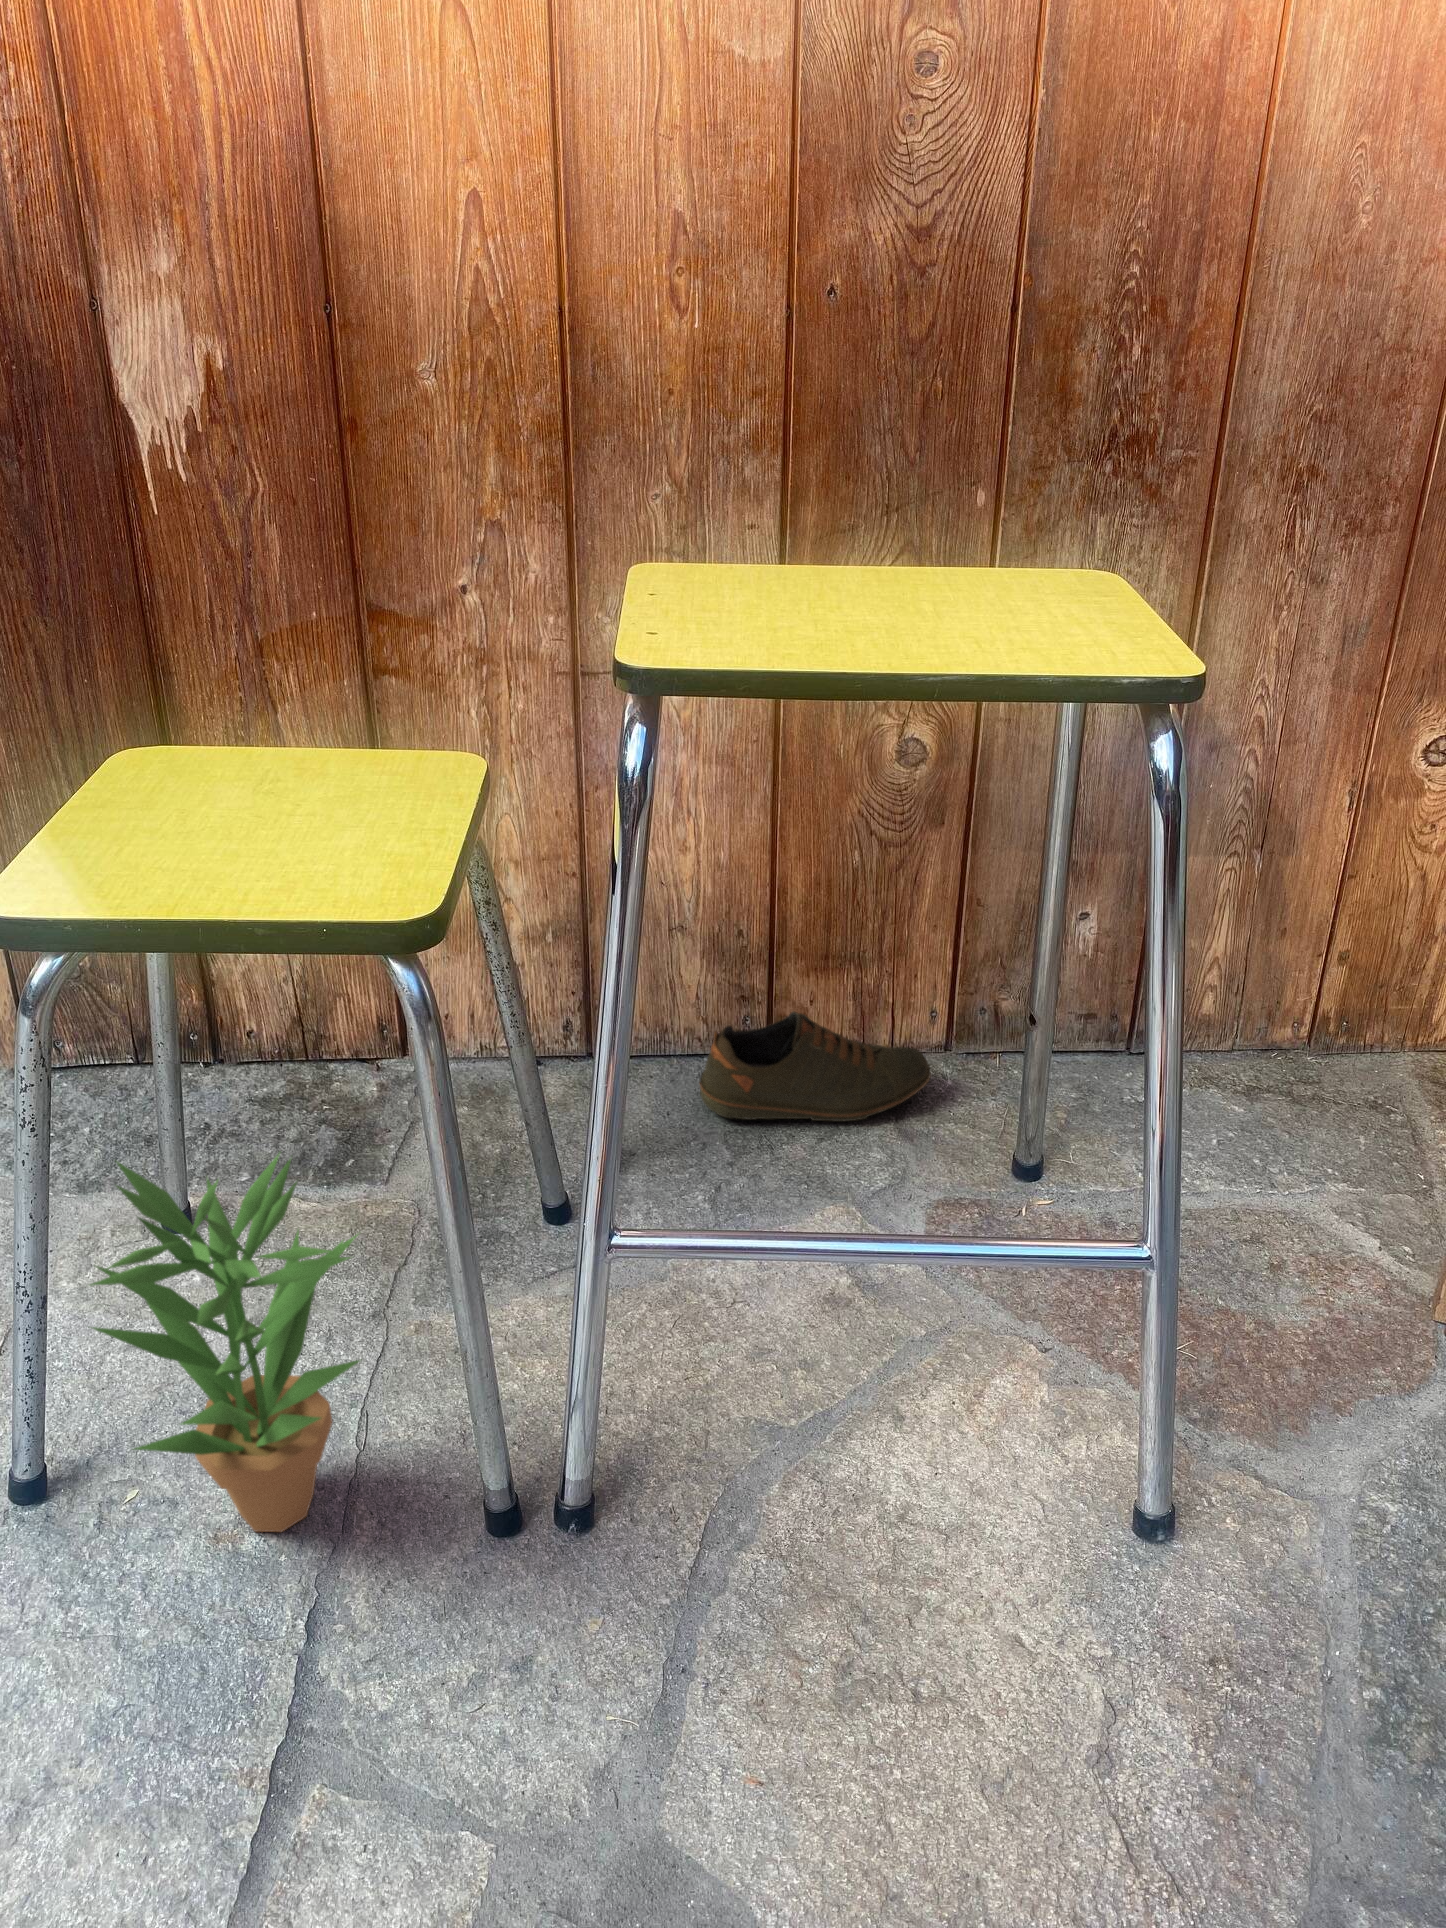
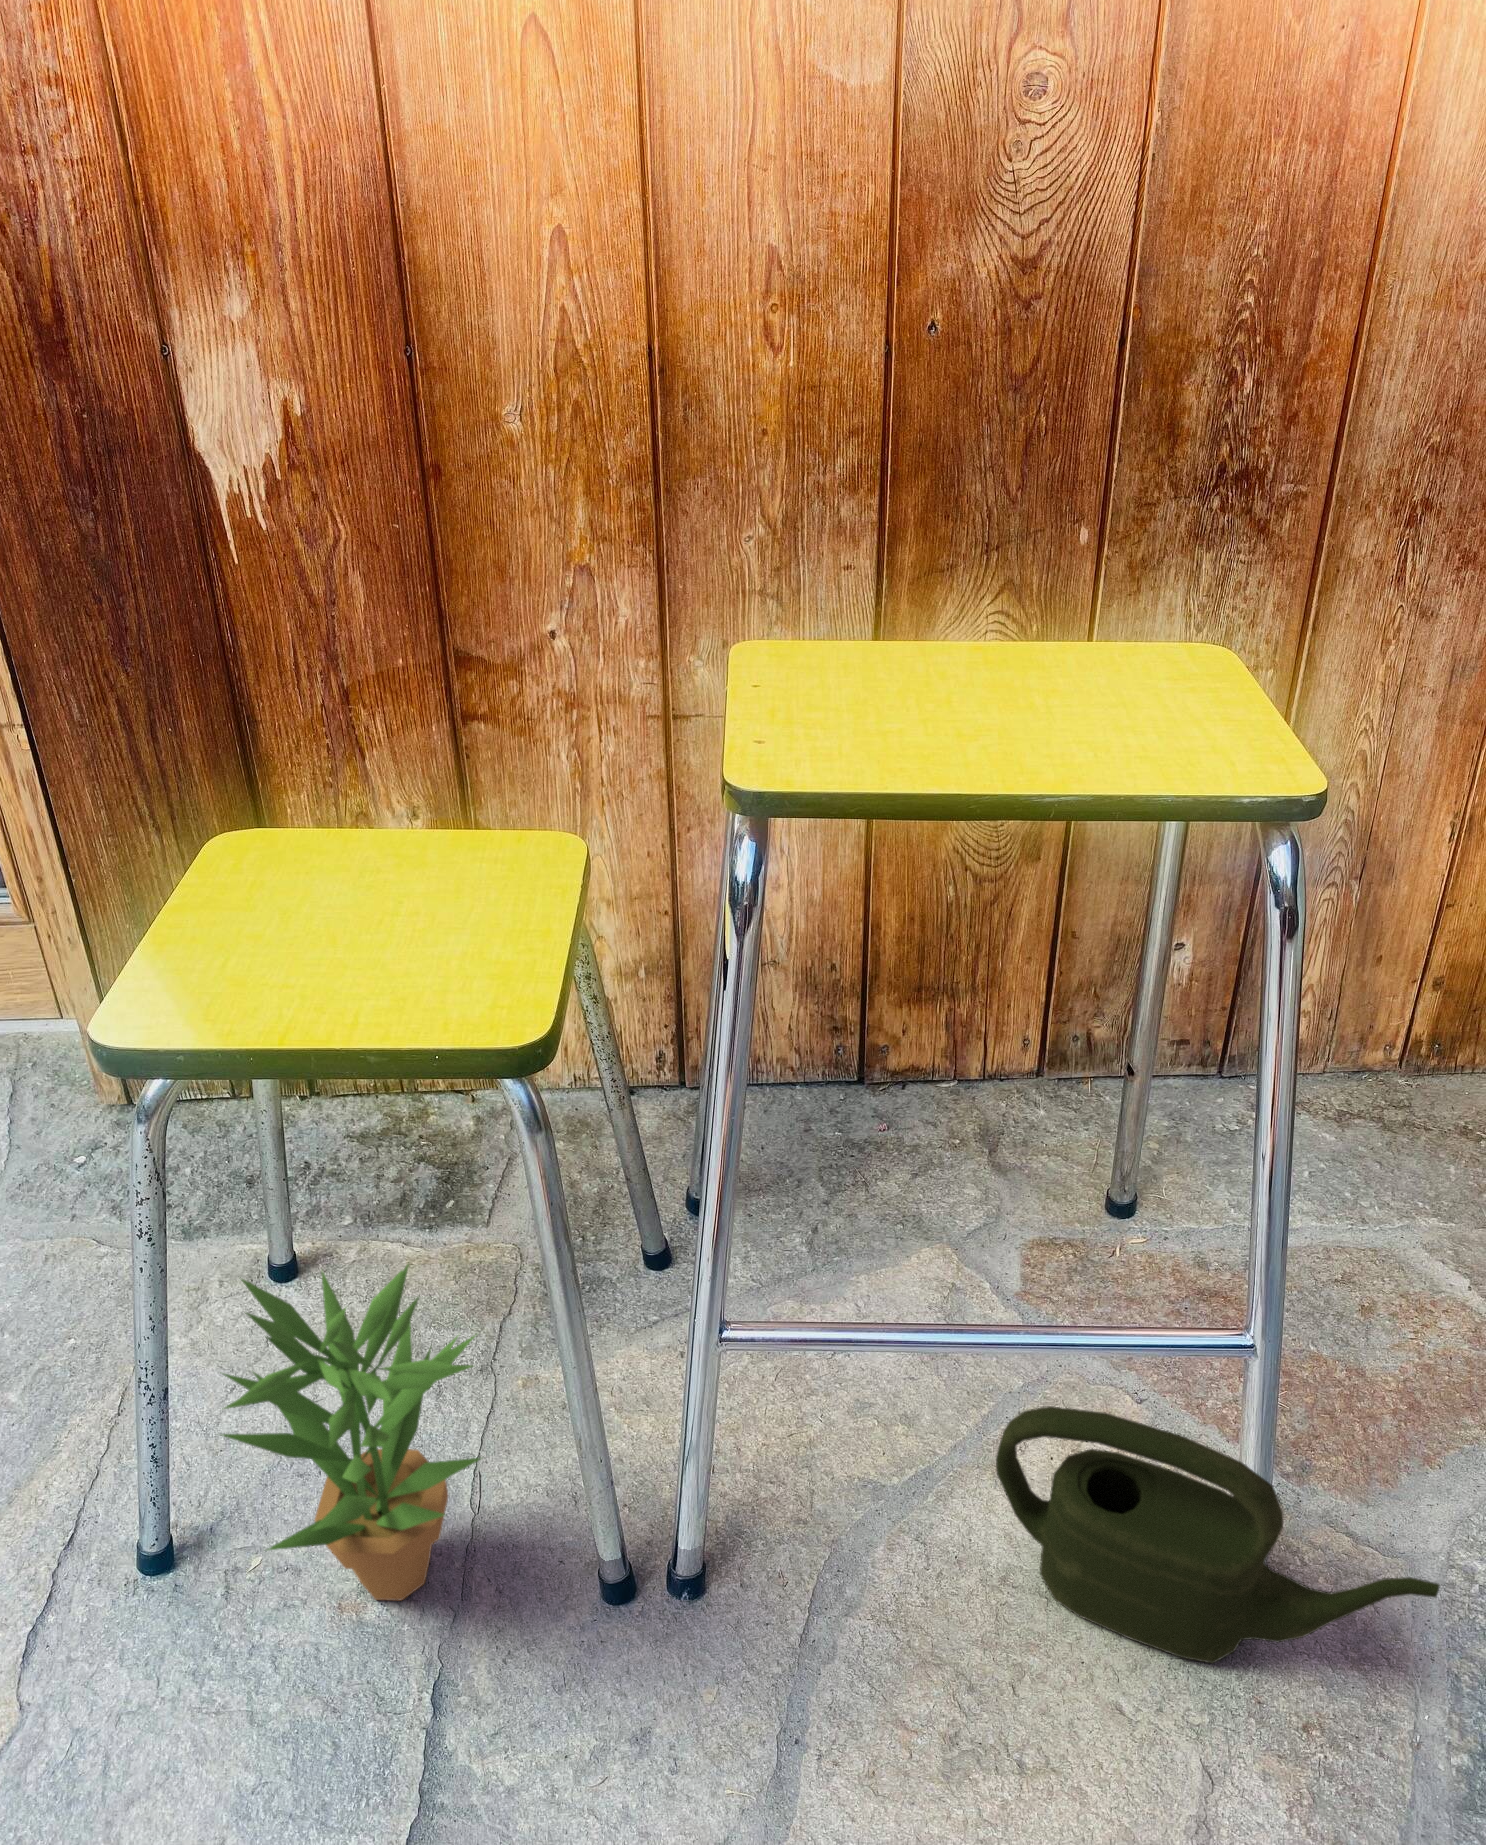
shoe: present [699,1011,931,1121] -> none [789,1035,1021,1145]
watering can: none [892,1323,1345,1596] -> present [996,1406,1440,1663]

